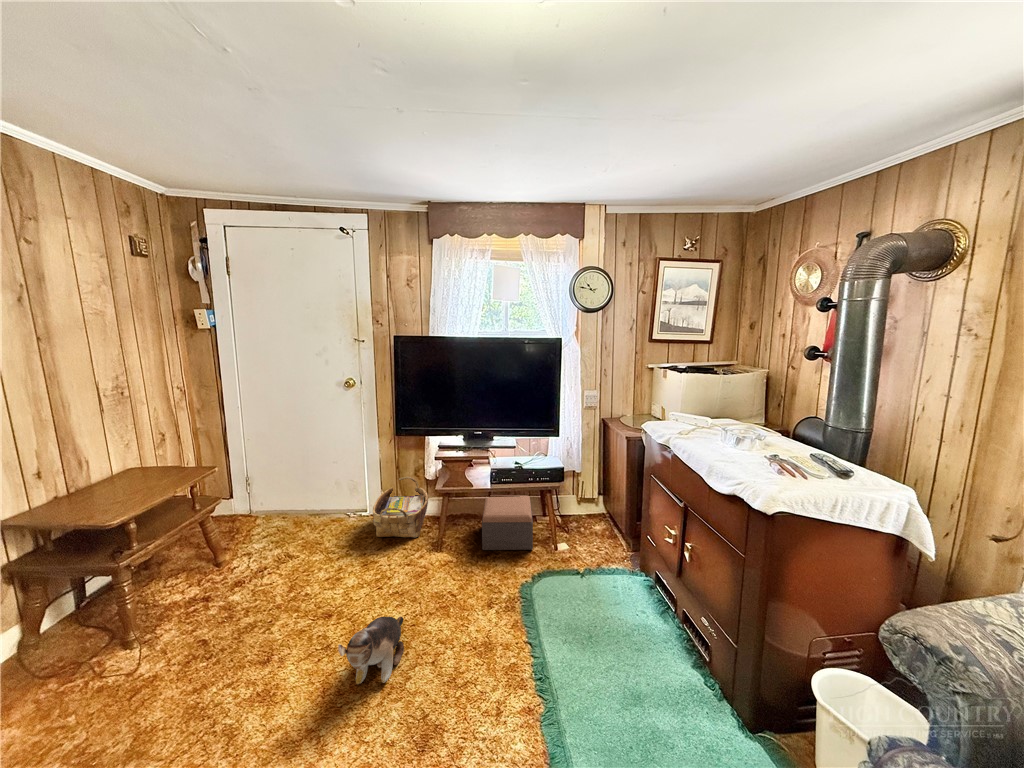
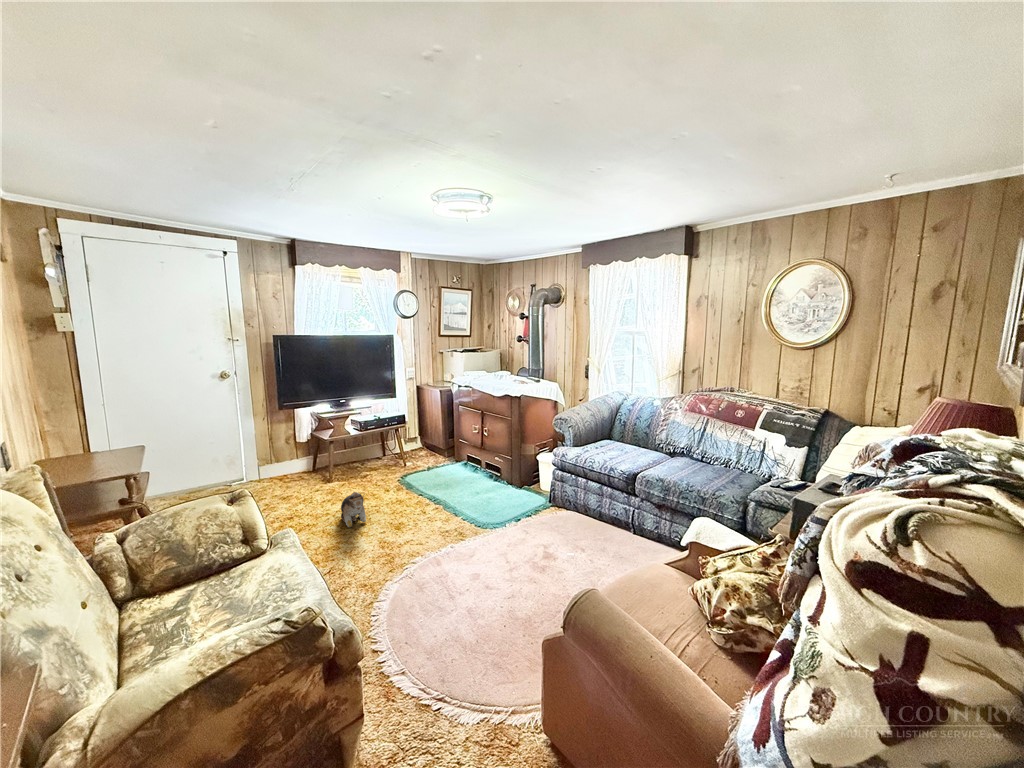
woven basket: present [373,477,428,538] -> none [263,447,309,491]
footstool: present [482,495,533,550] -> none [351,441,395,477]

